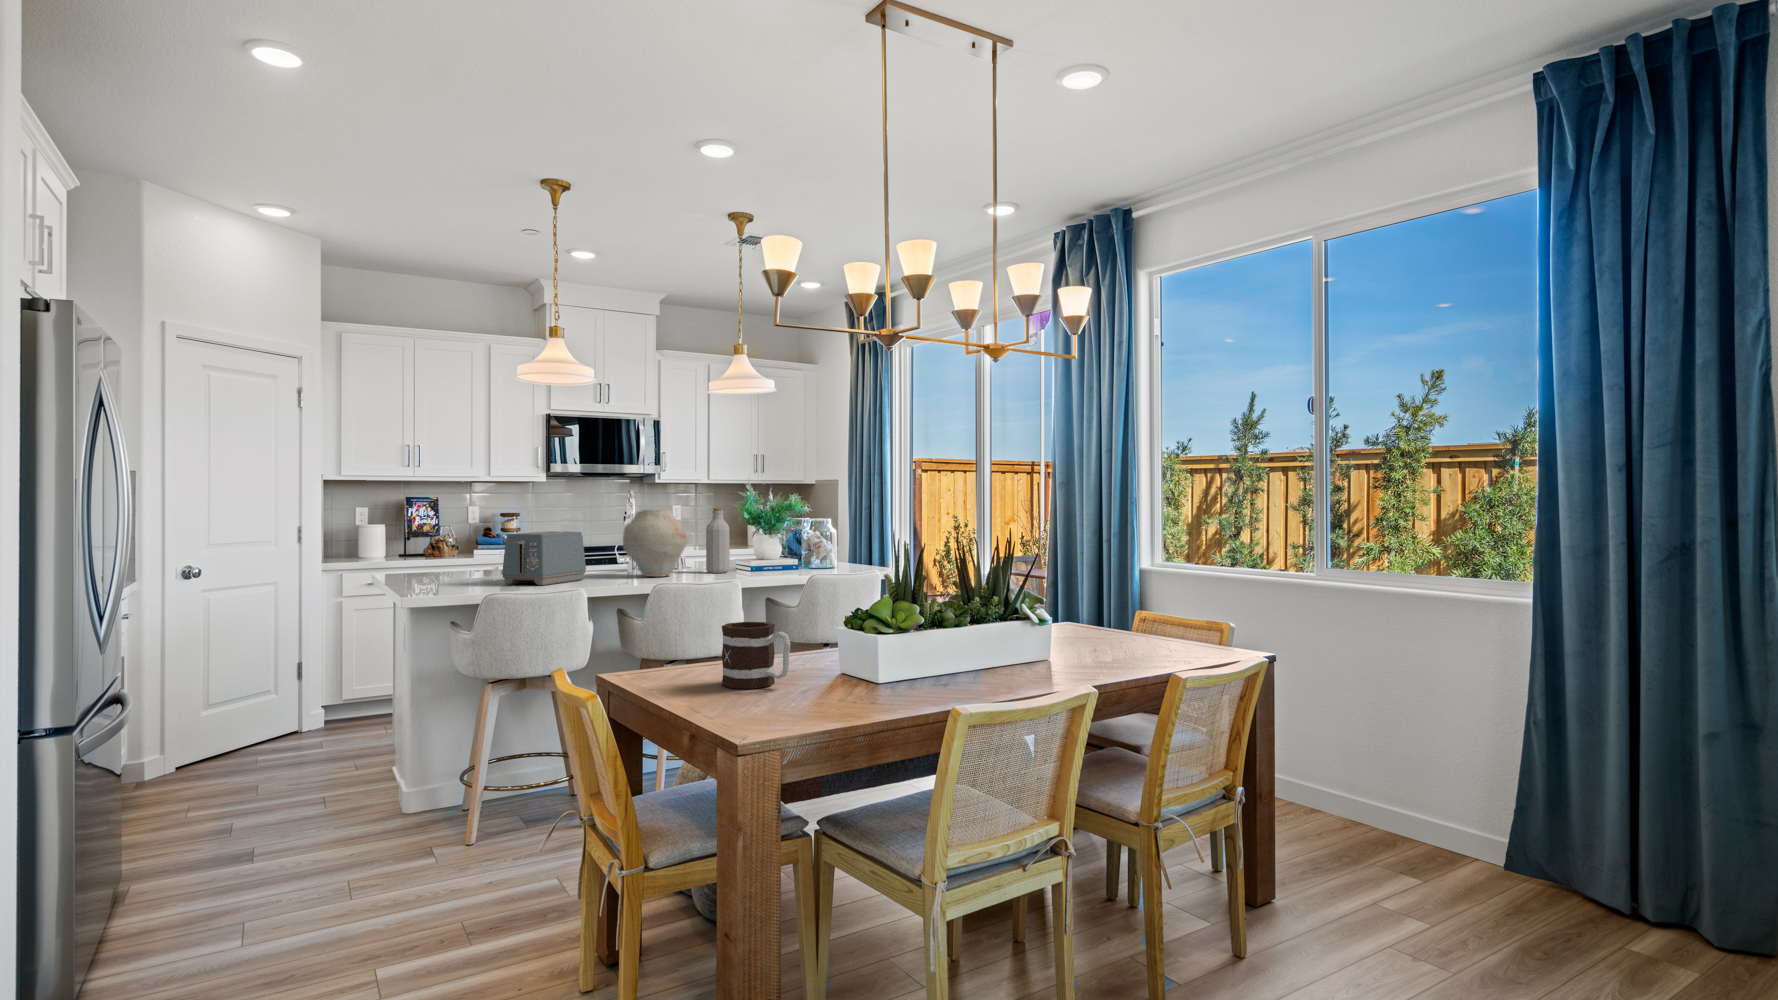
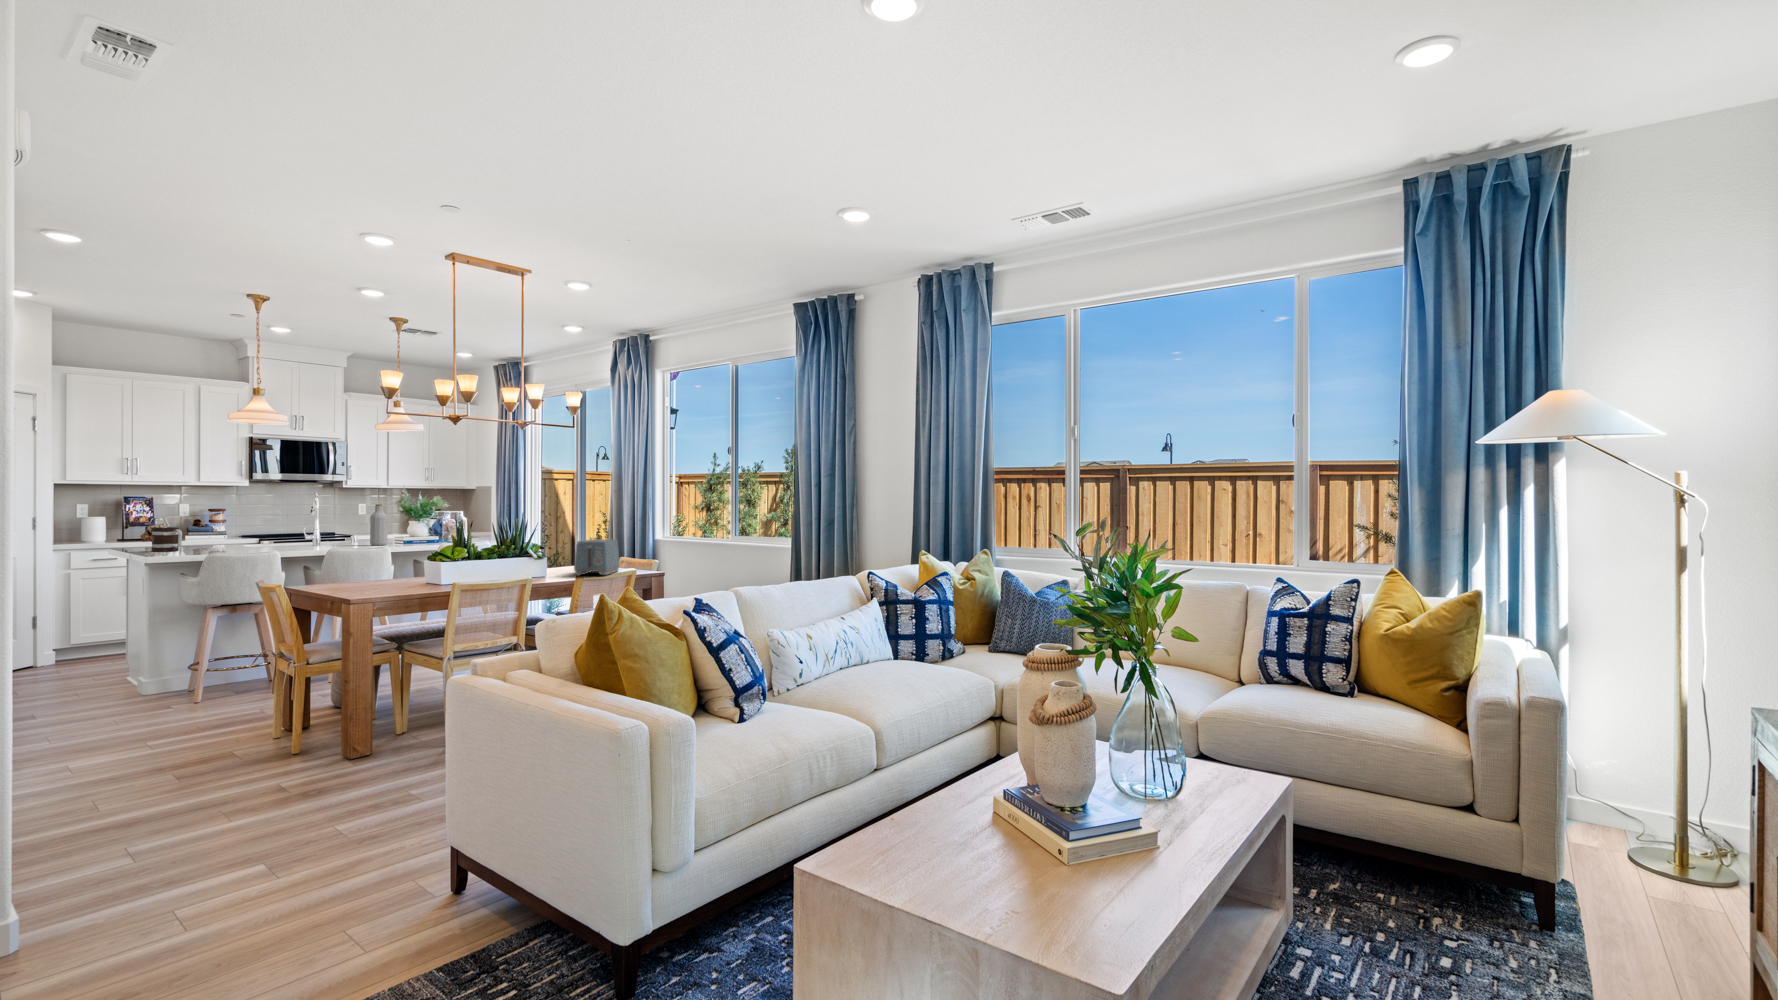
vase: present [623,509,688,577] -> none [307,504,355,547]
toaster: present [502,532,586,586] -> present [574,539,620,576]
mug: present [722,622,790,689] -> present [152,527,182,552]

